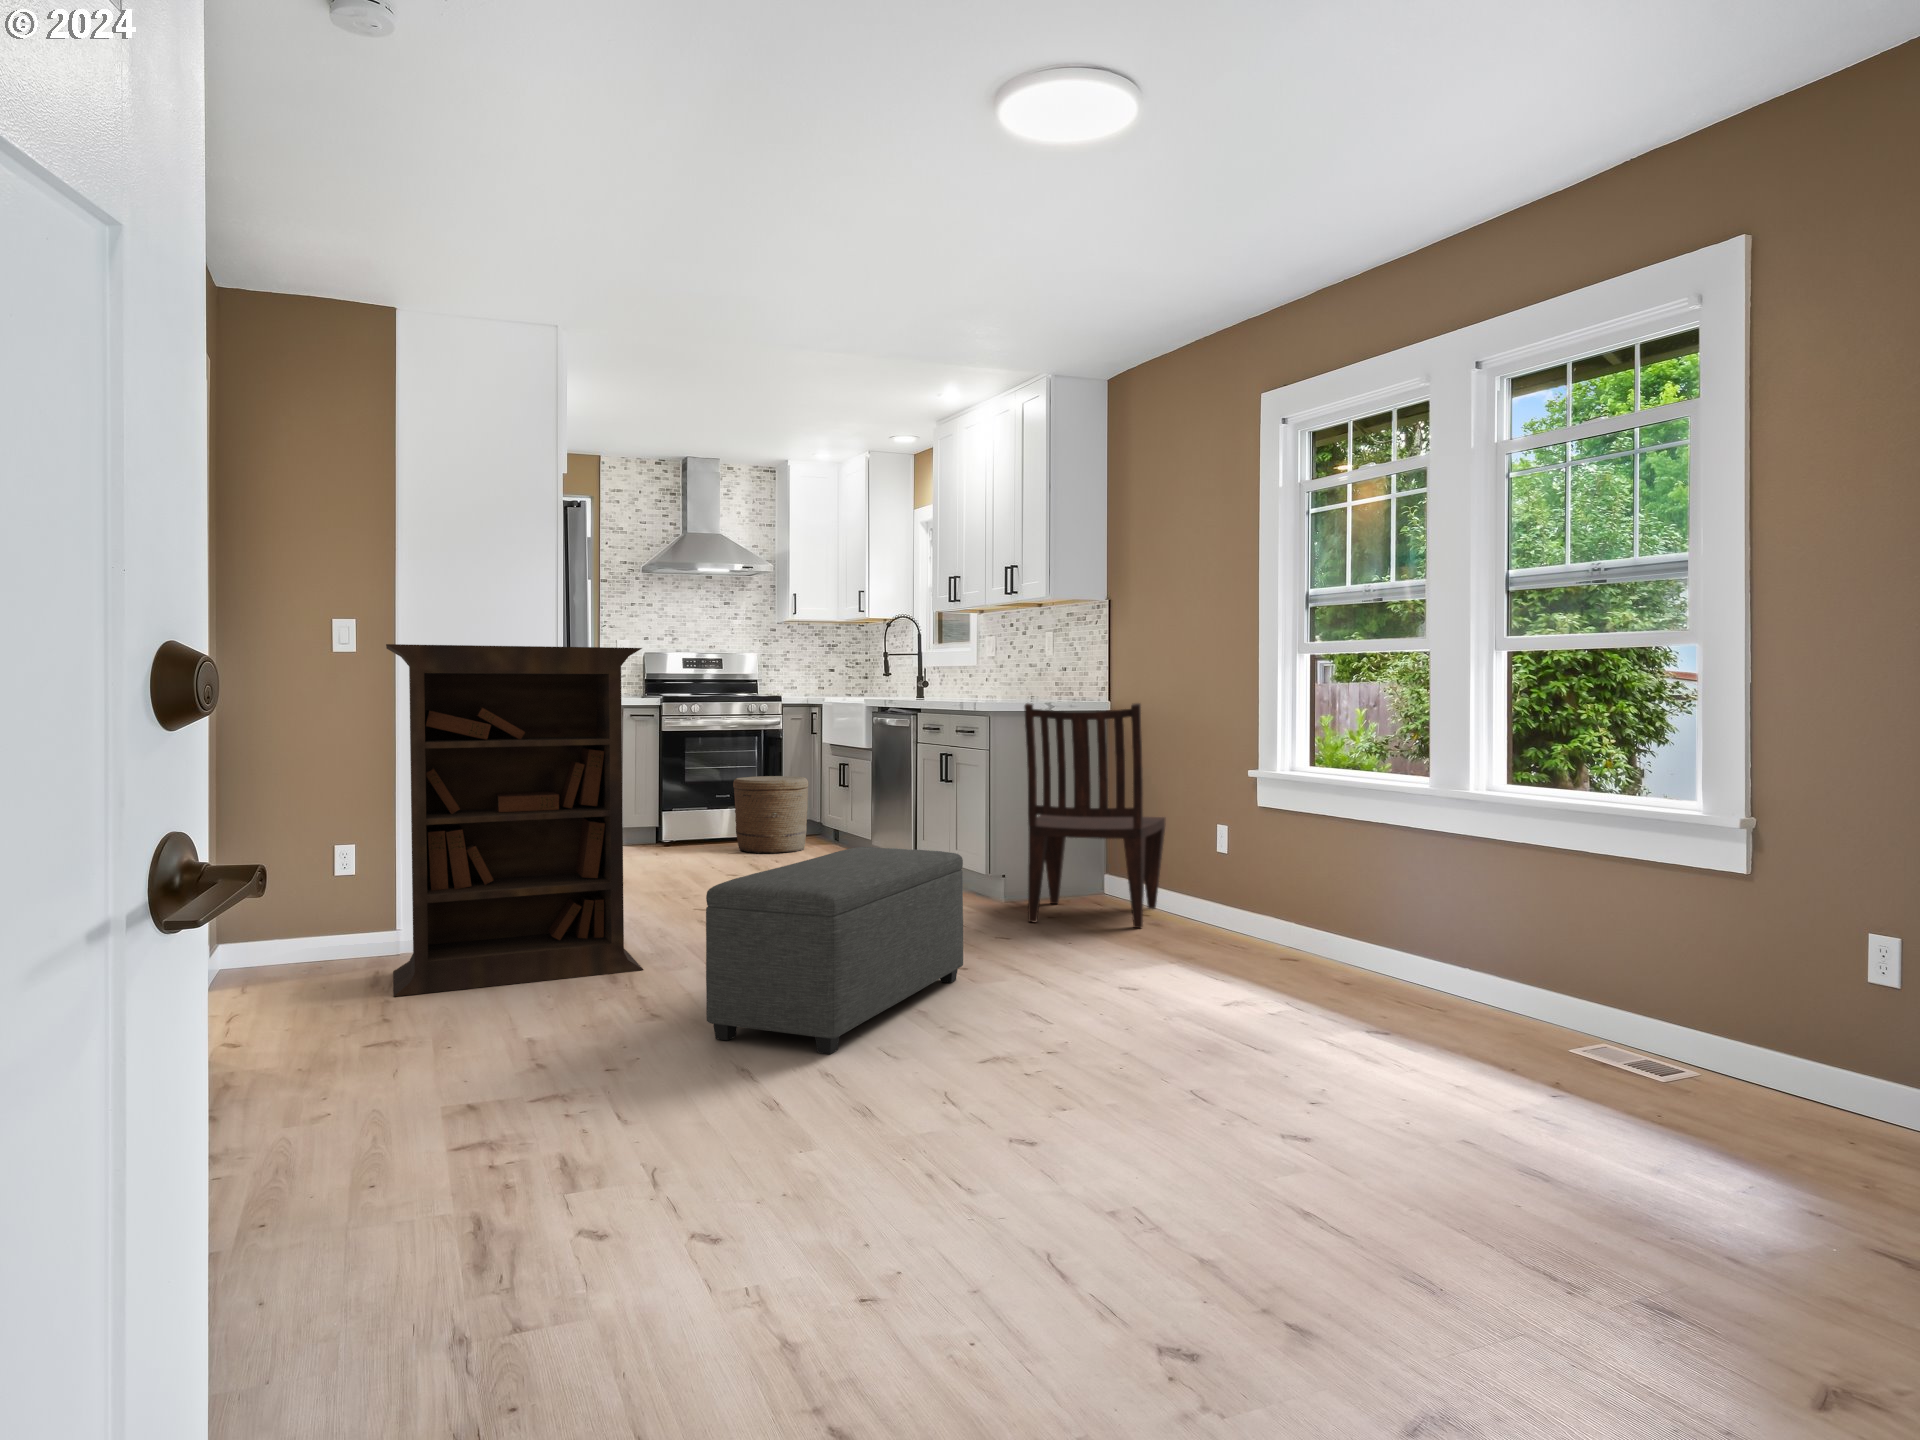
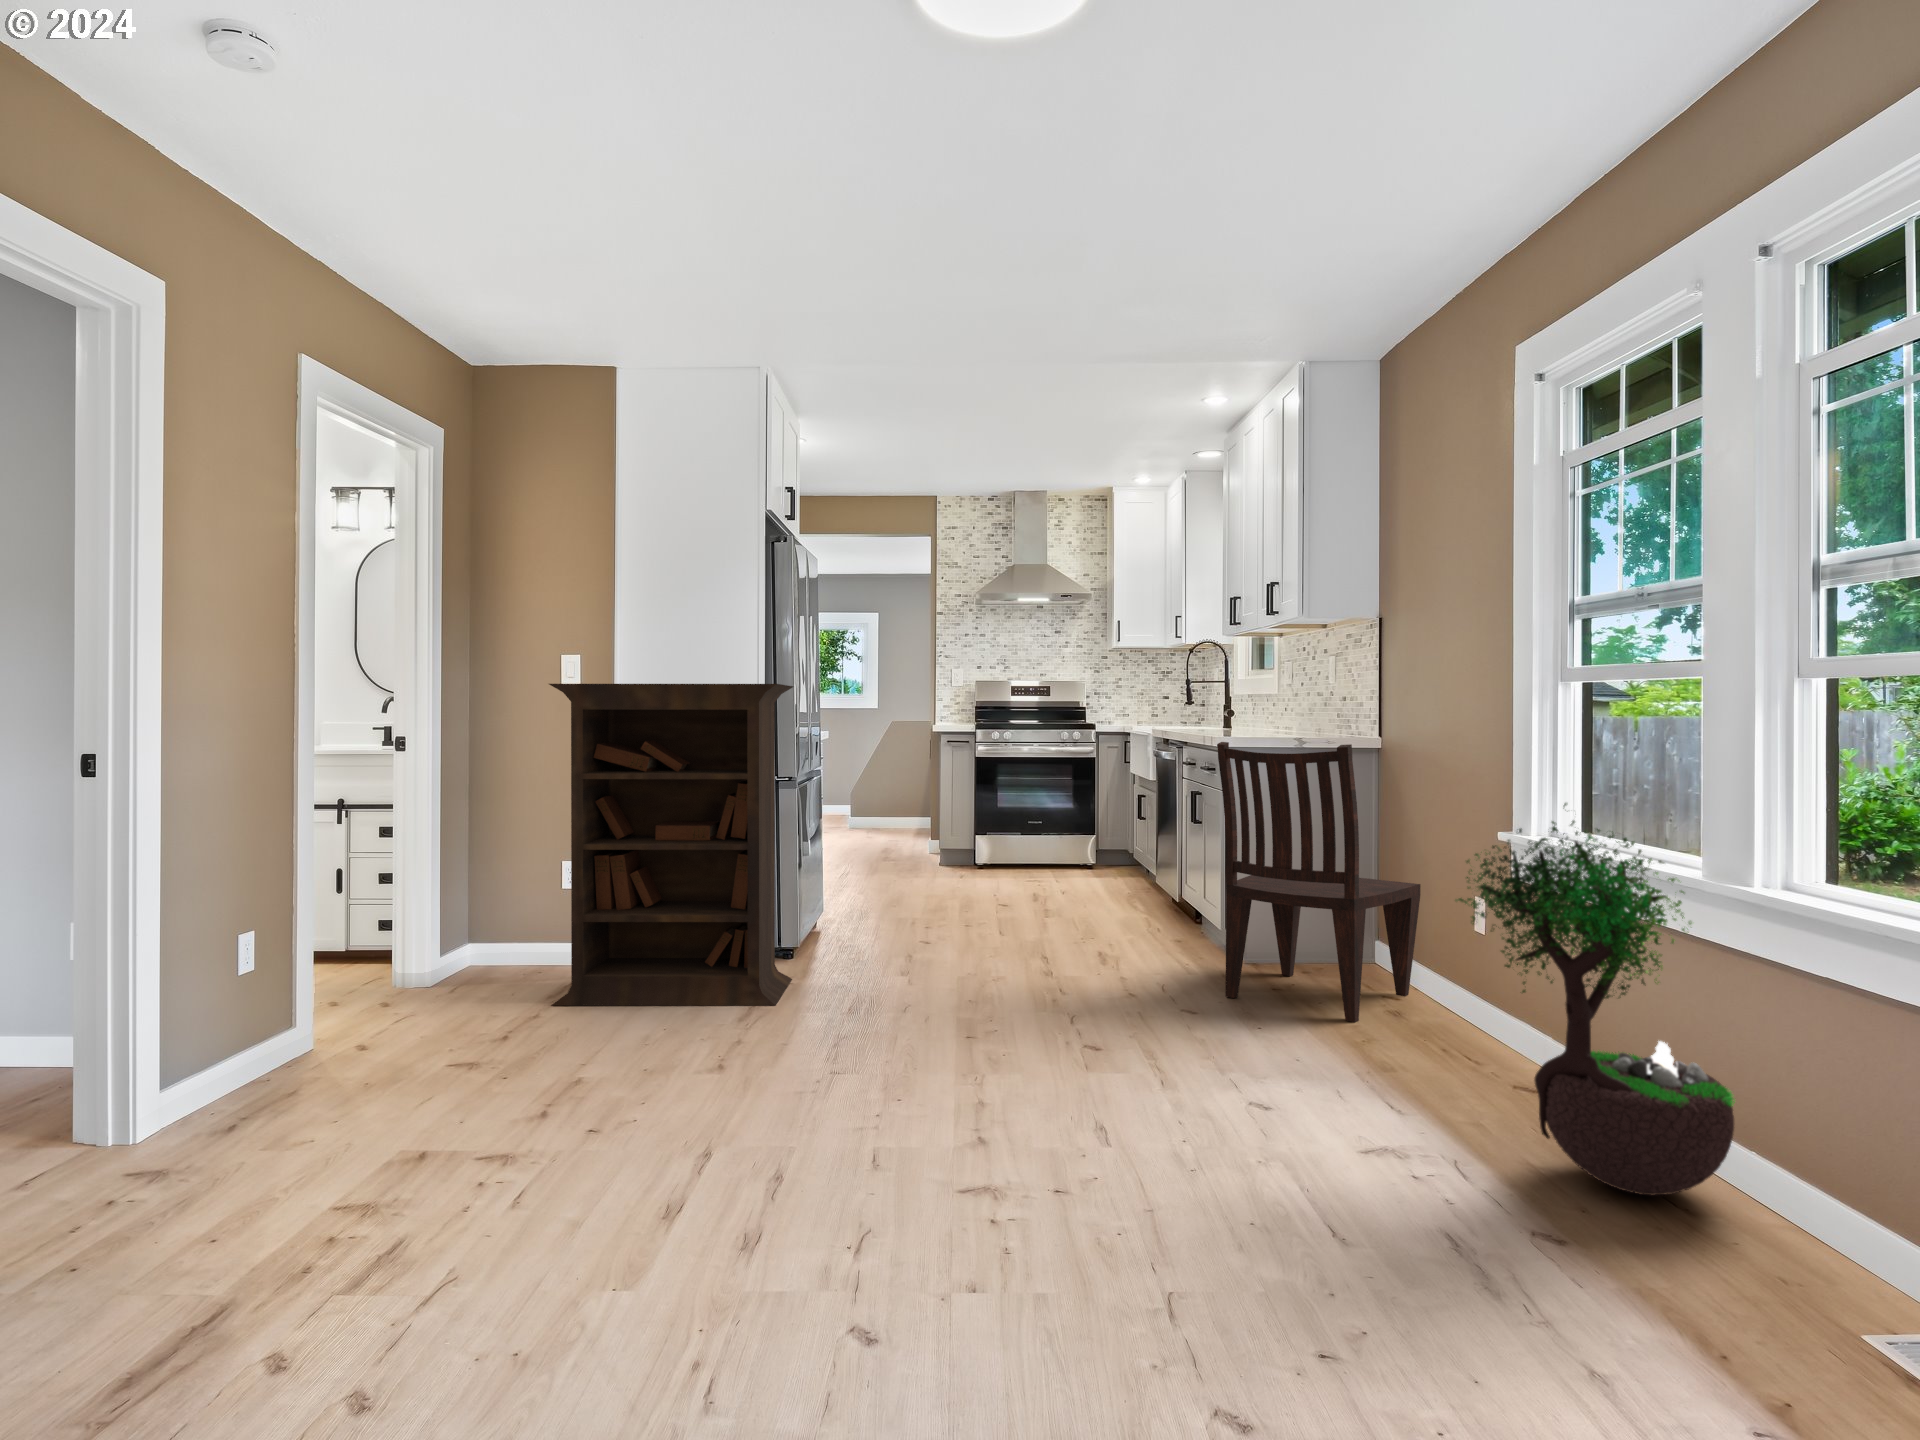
potted tree: none [1293,735,1473,996] -> present [1456,803,1735,1195]
woven basket: present [733,776,808,853] -> none [1033,805,1108,885]
ottoman: present [706,847,963,1054] -> none [713,901,1057,1141]

